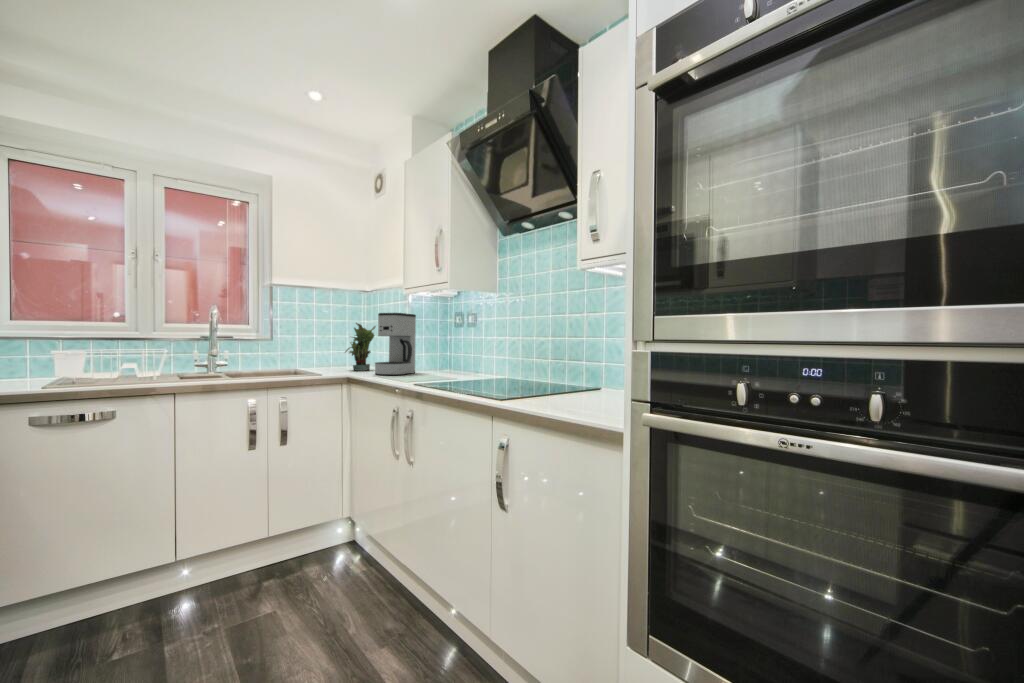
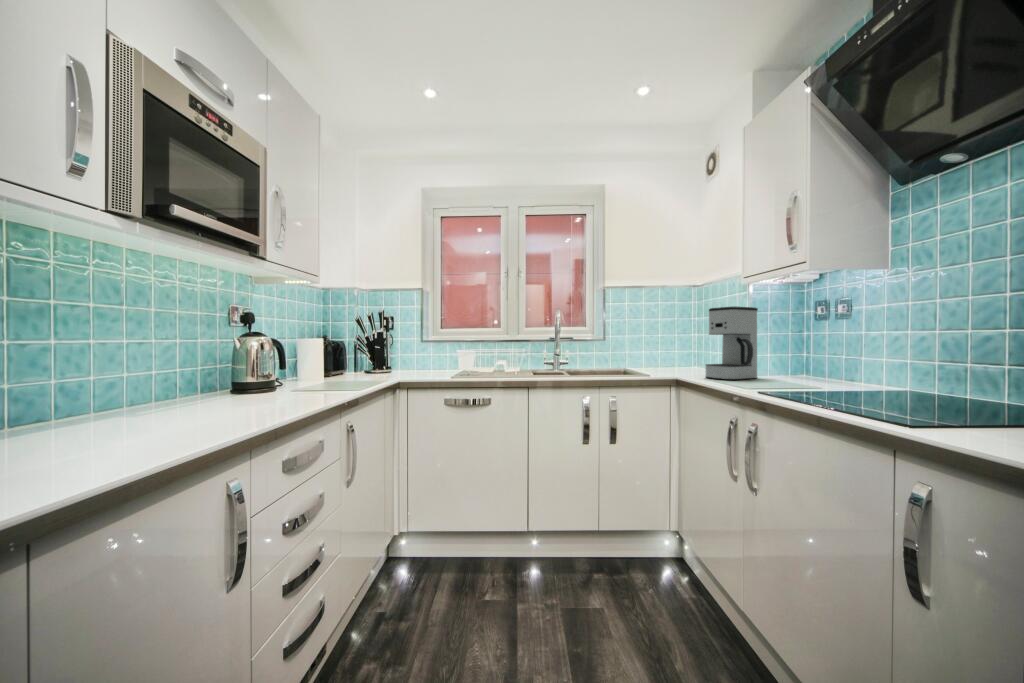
potted plant: present [345,323,375,371] -> none [670,321,705,373]

